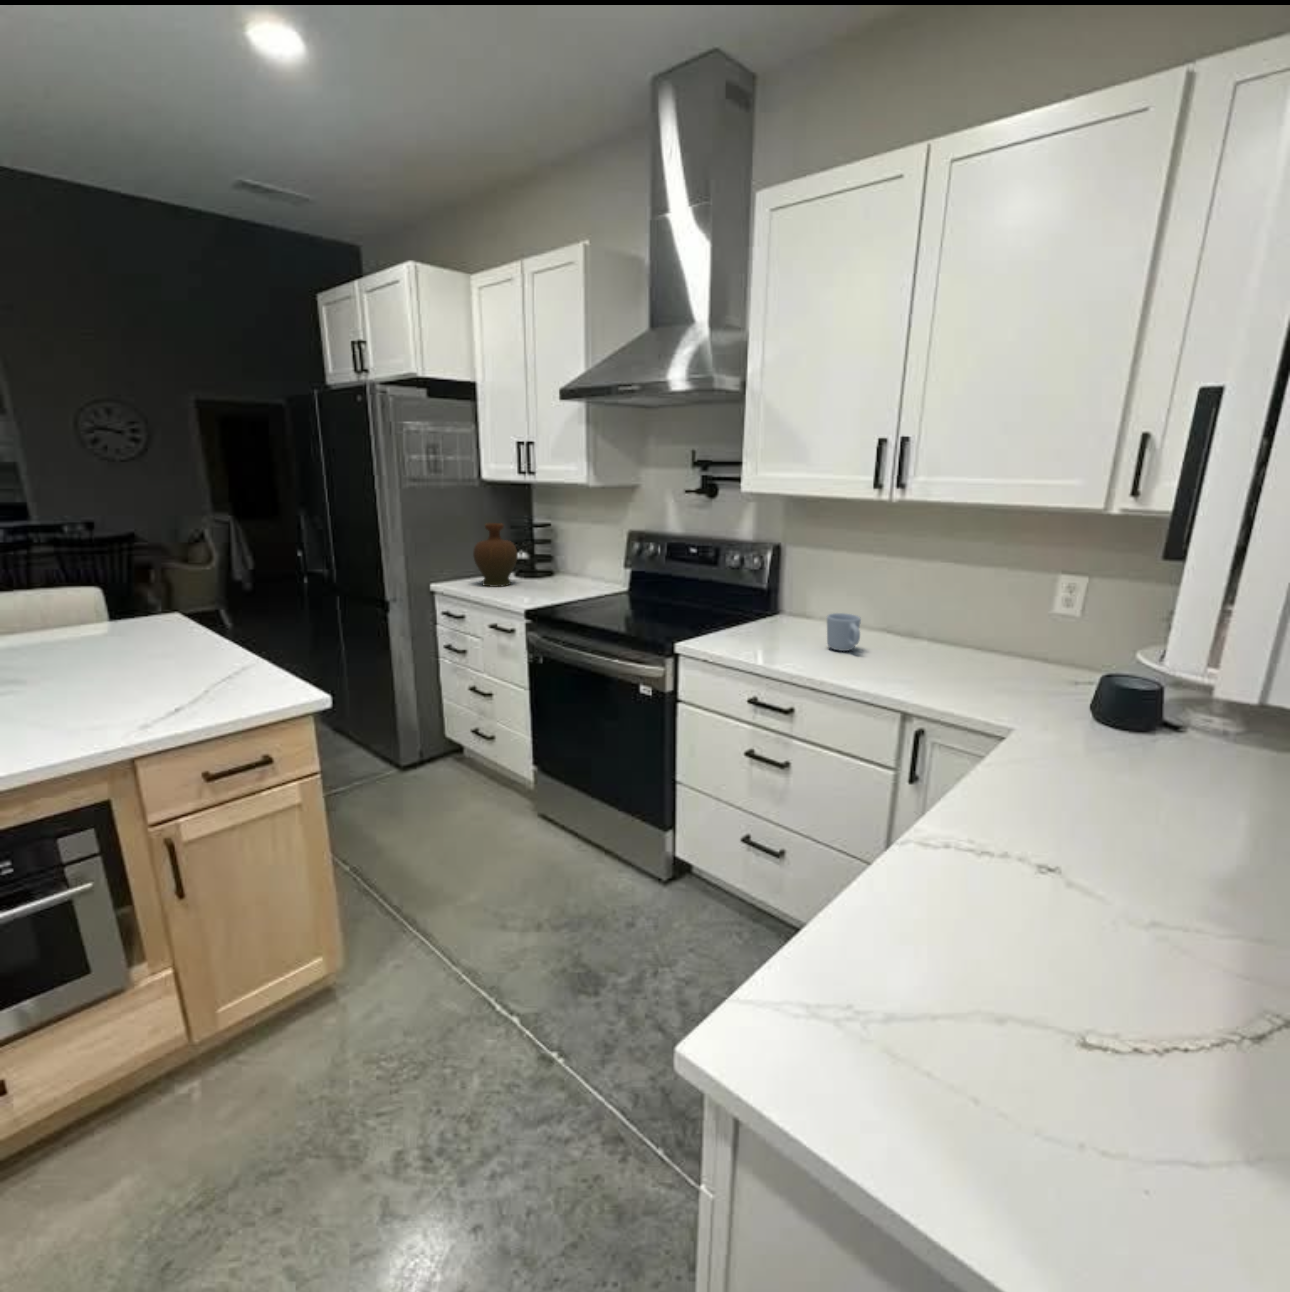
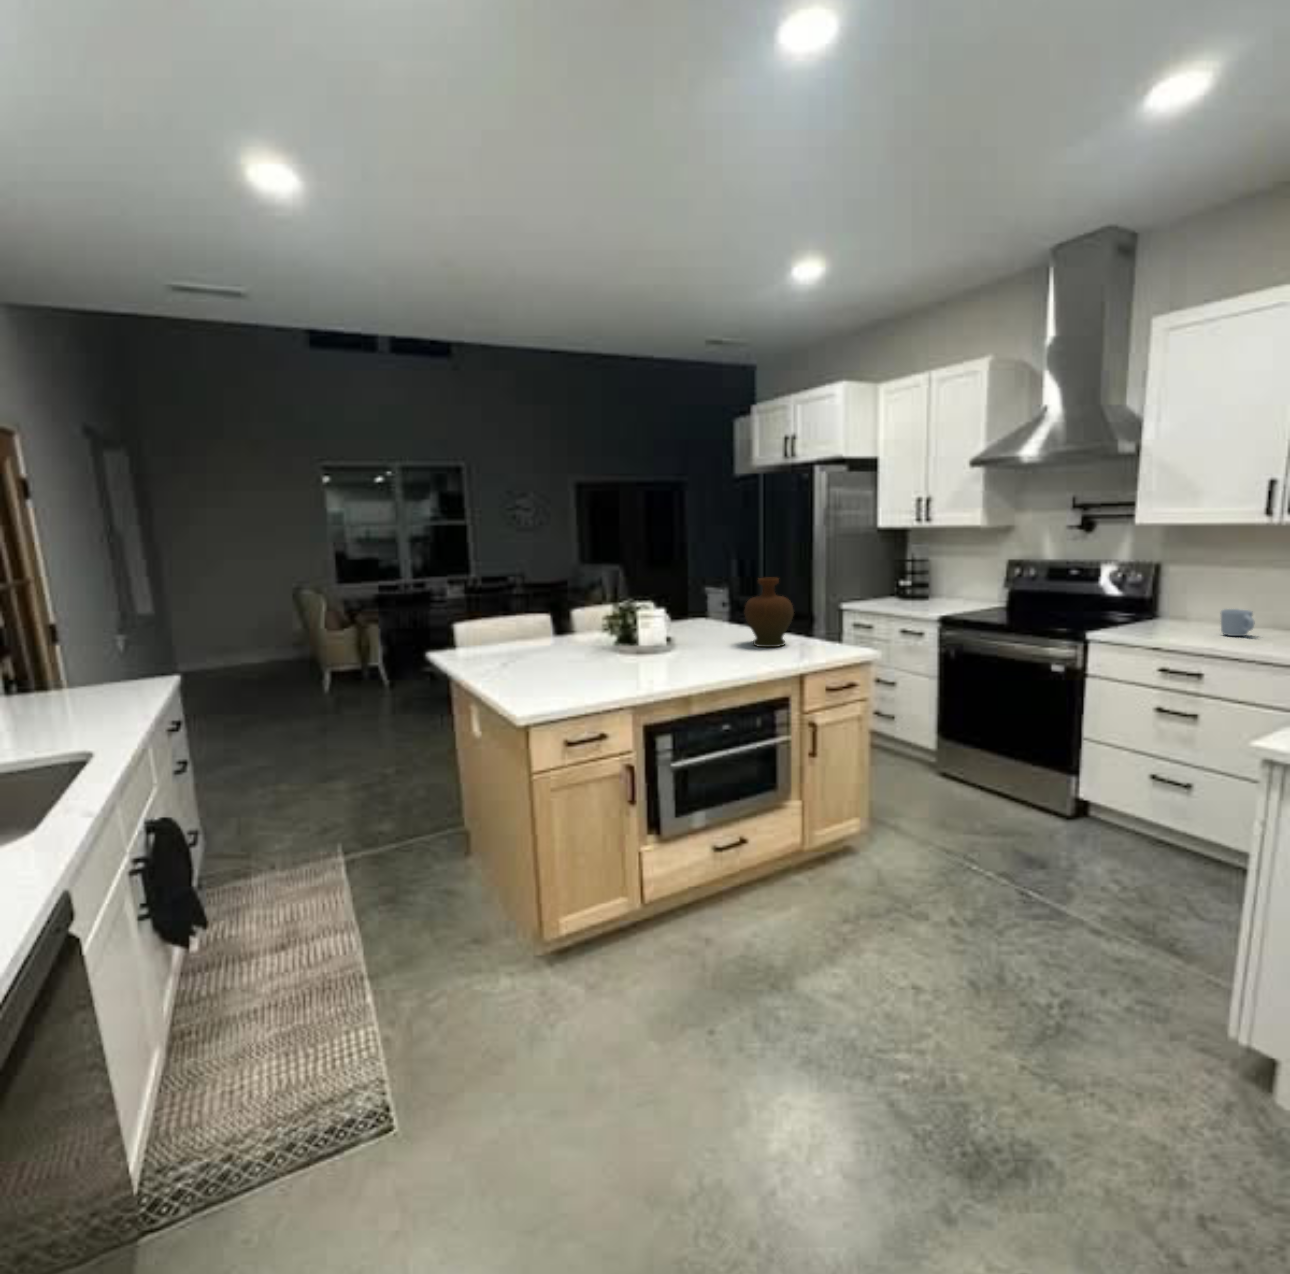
decorative vase: present [473,523,518,587] -> present [744,578,794,647]

